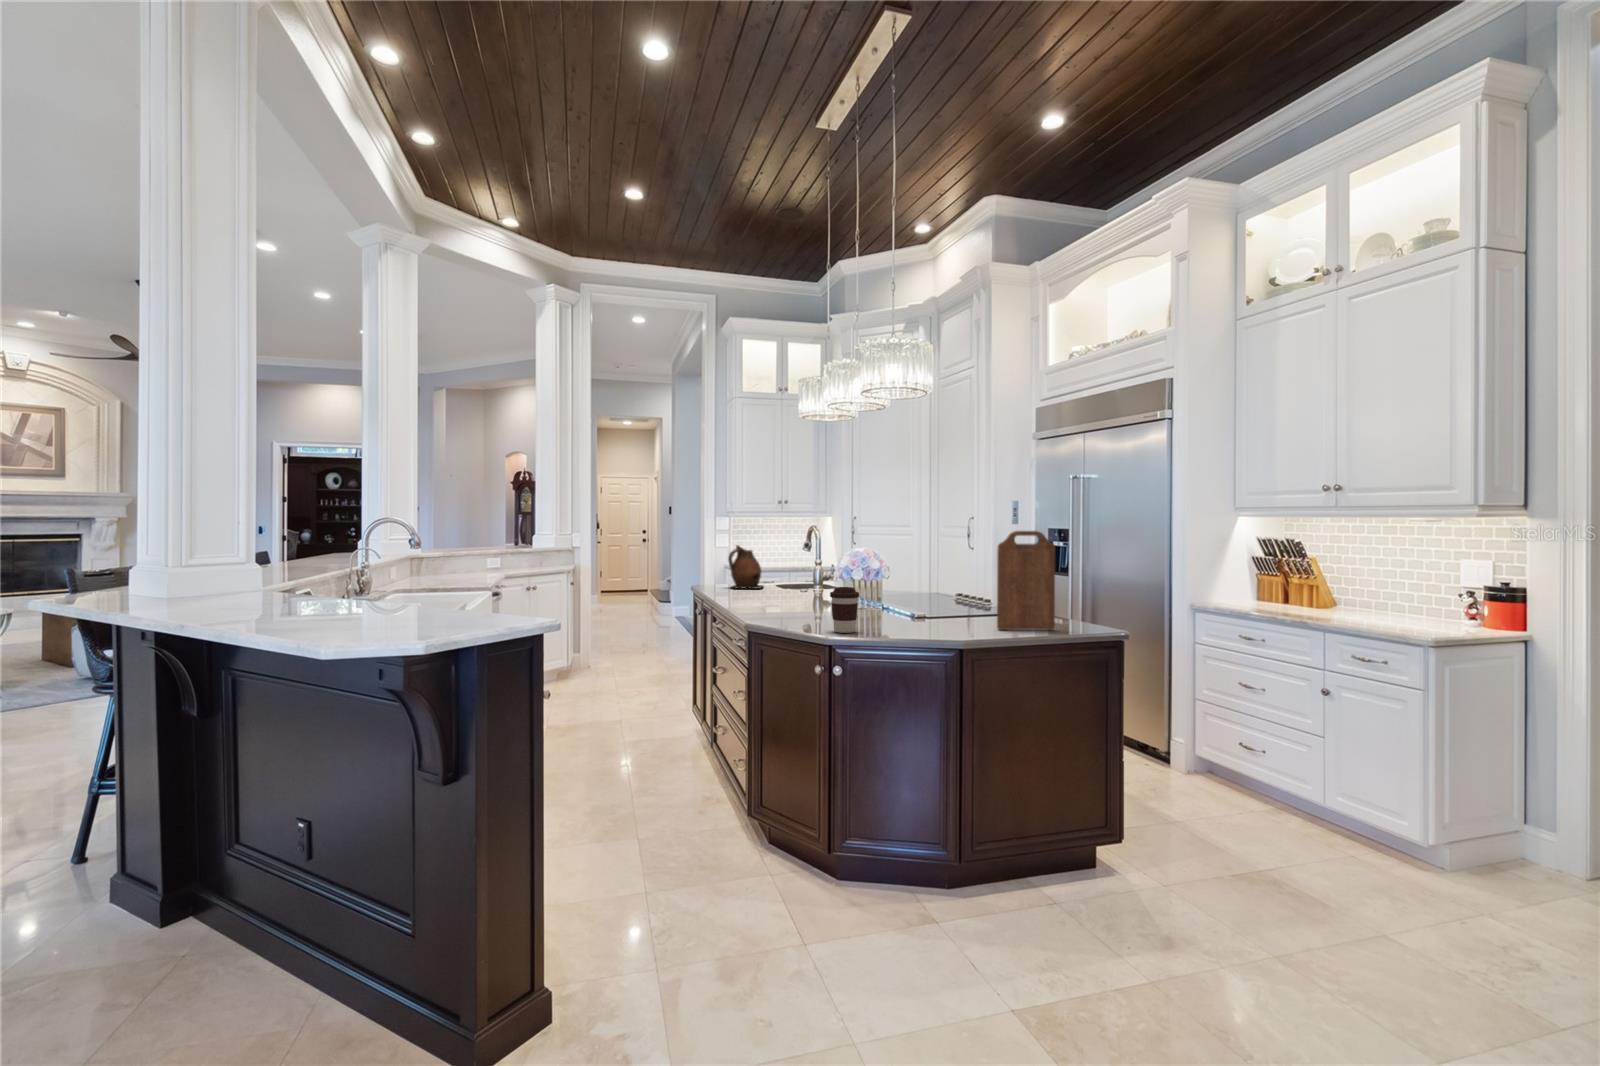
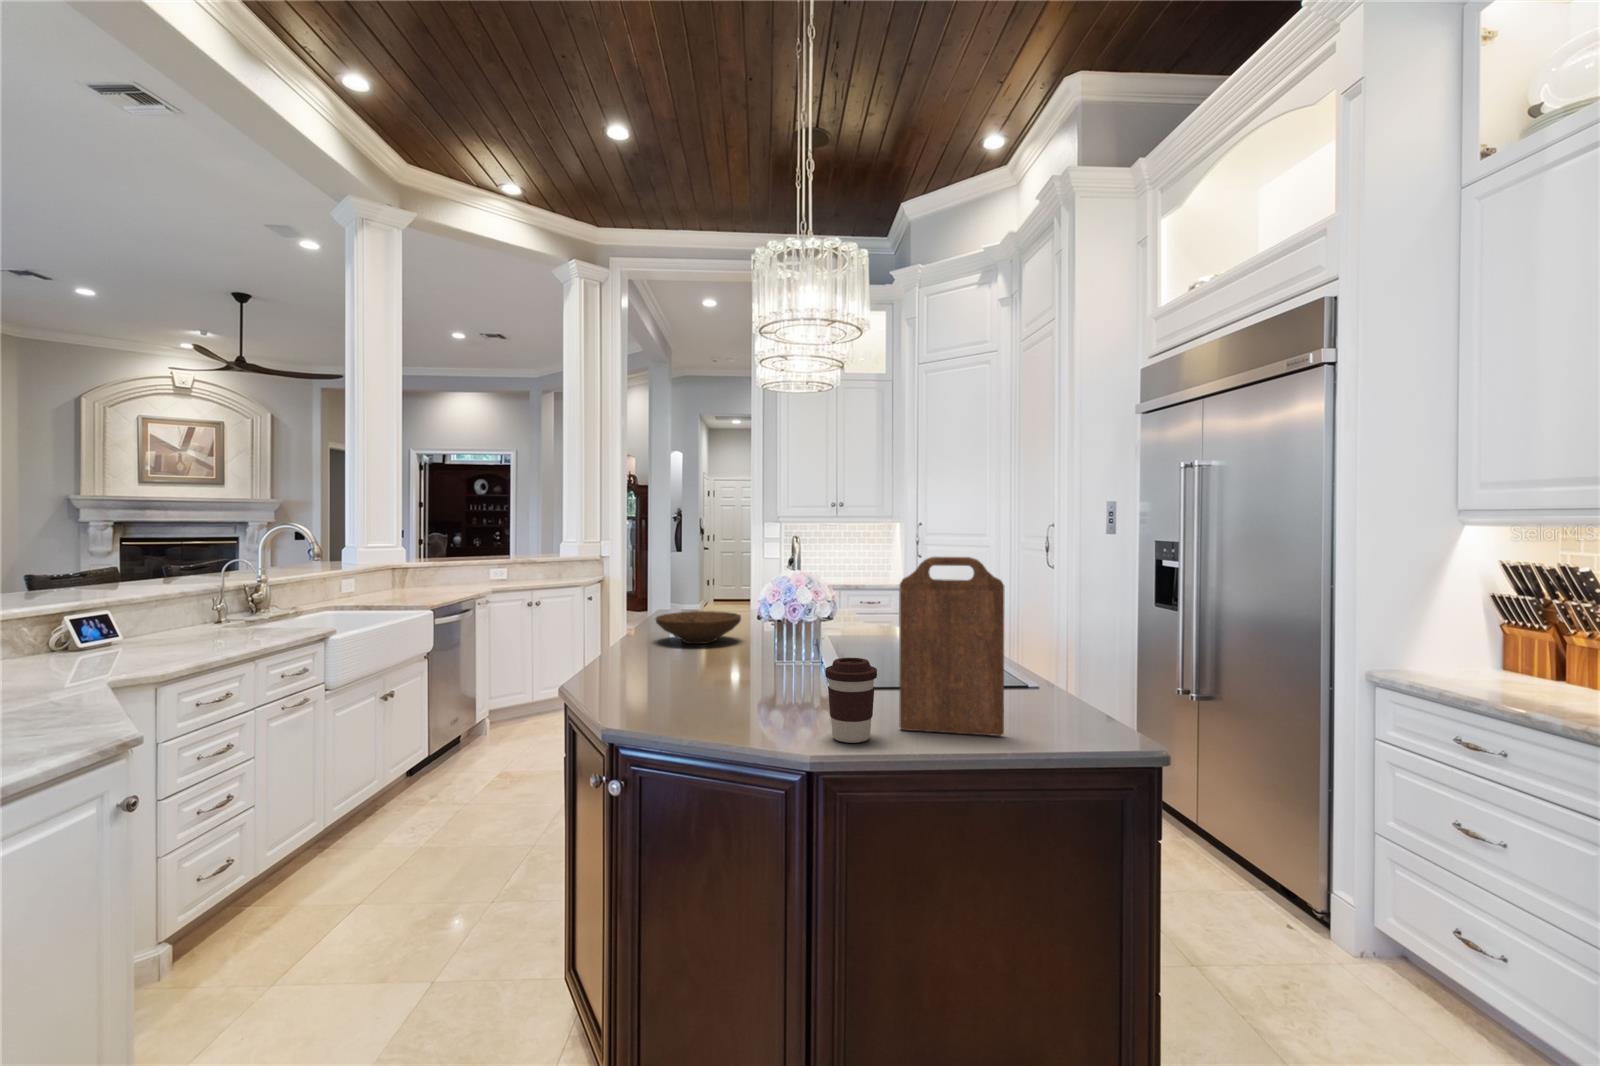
ceramic pitcher: present [728,545,763,589] -> none [693,560,745,618]
wooden bowl: none [746,580,808,602] -> present [656,611,741,644]
coffee cup: present [830,587,859,633] -> present [825,658,877,743]

